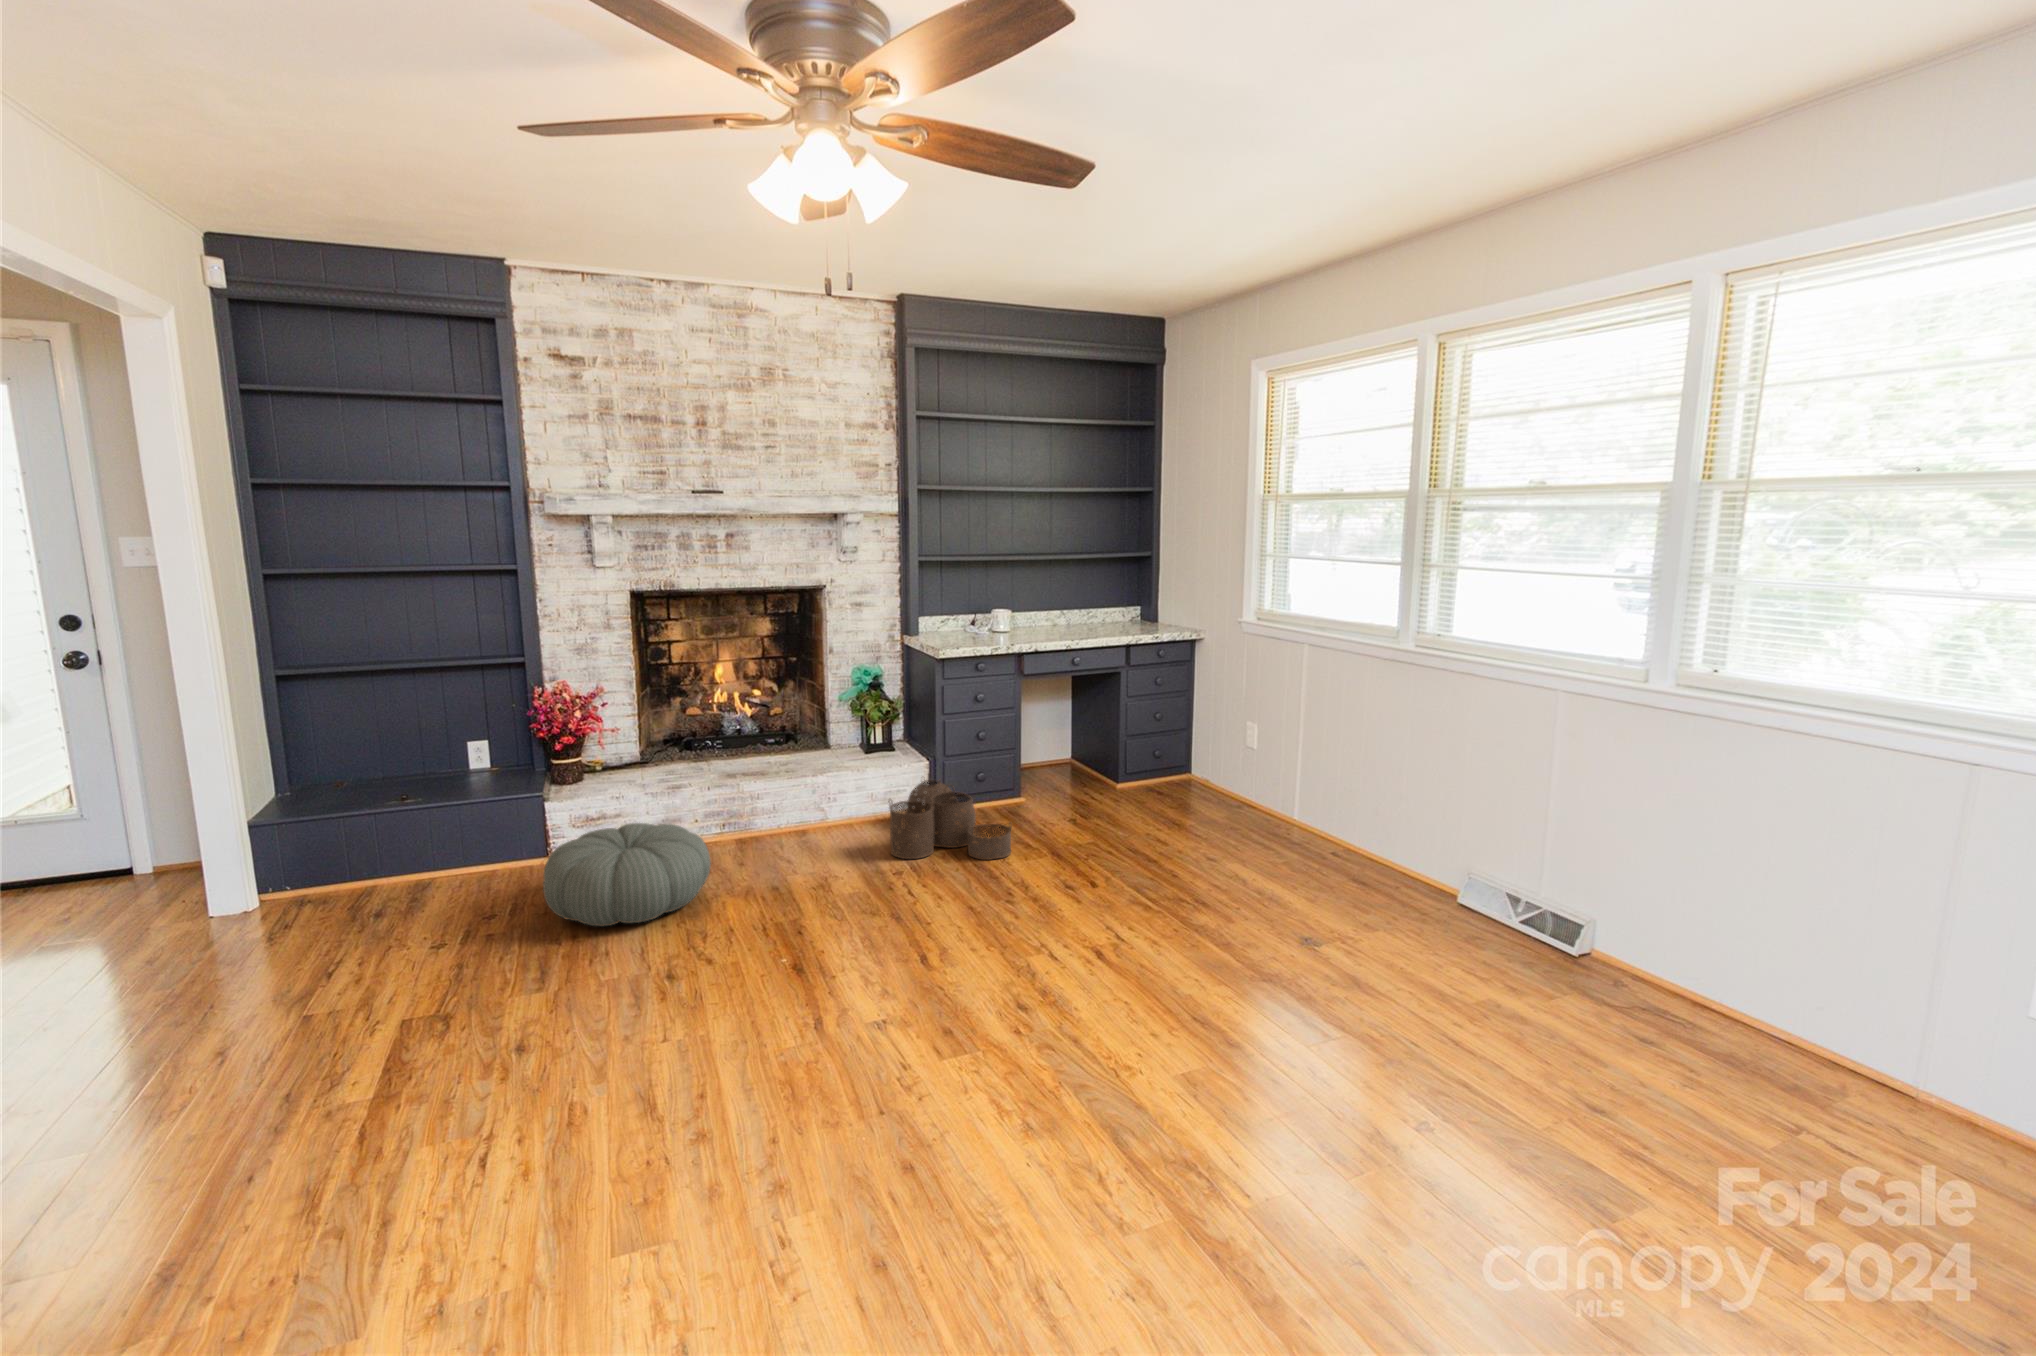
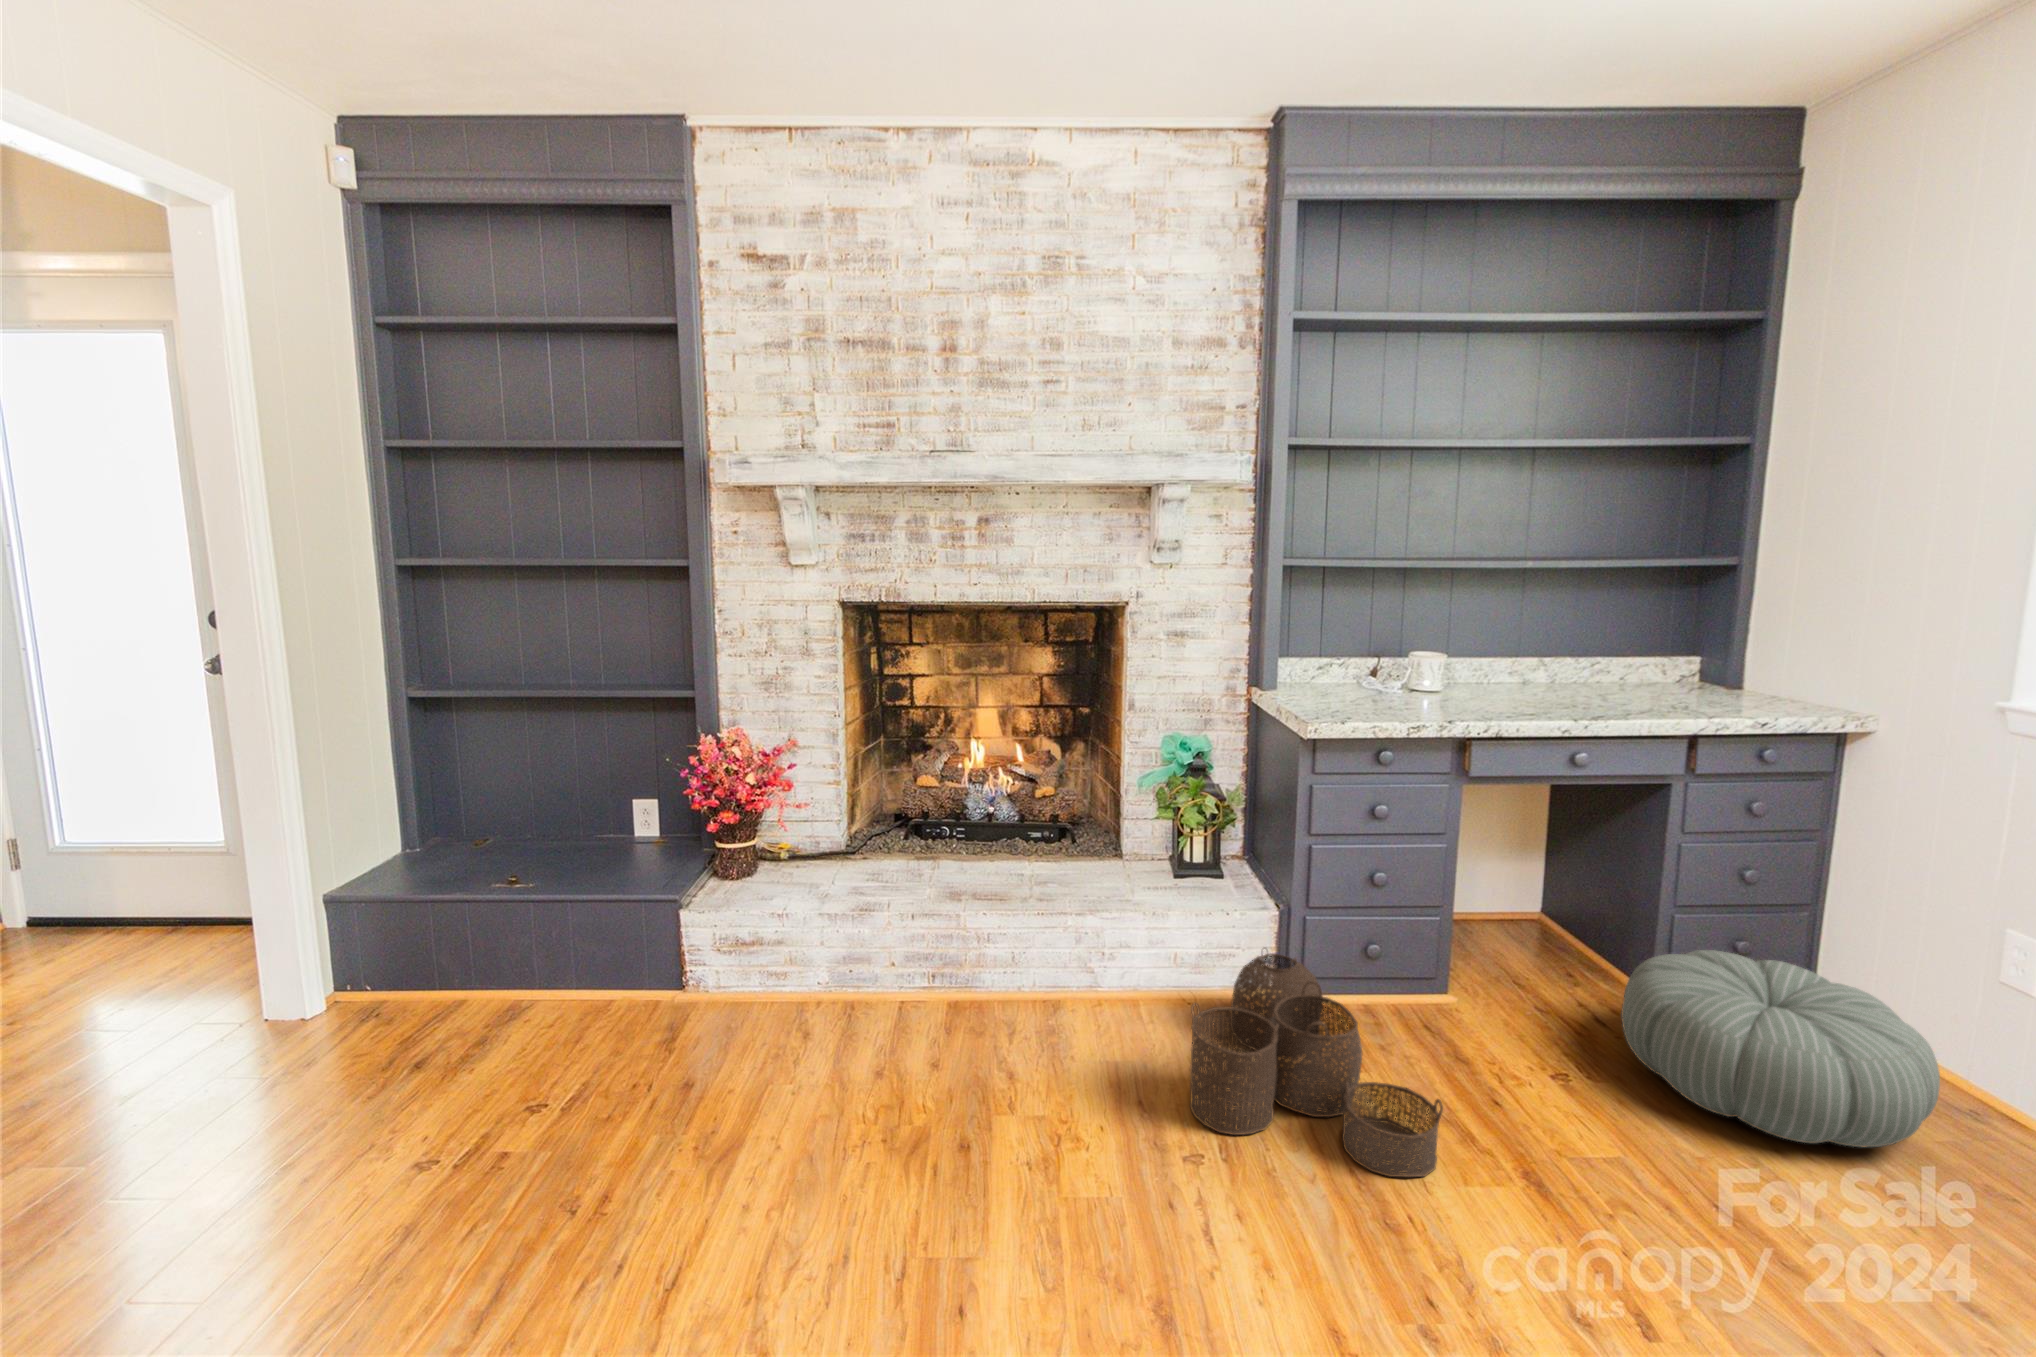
pouf: present [543,823,711,926] -> present [1621,950,1940,1147]

